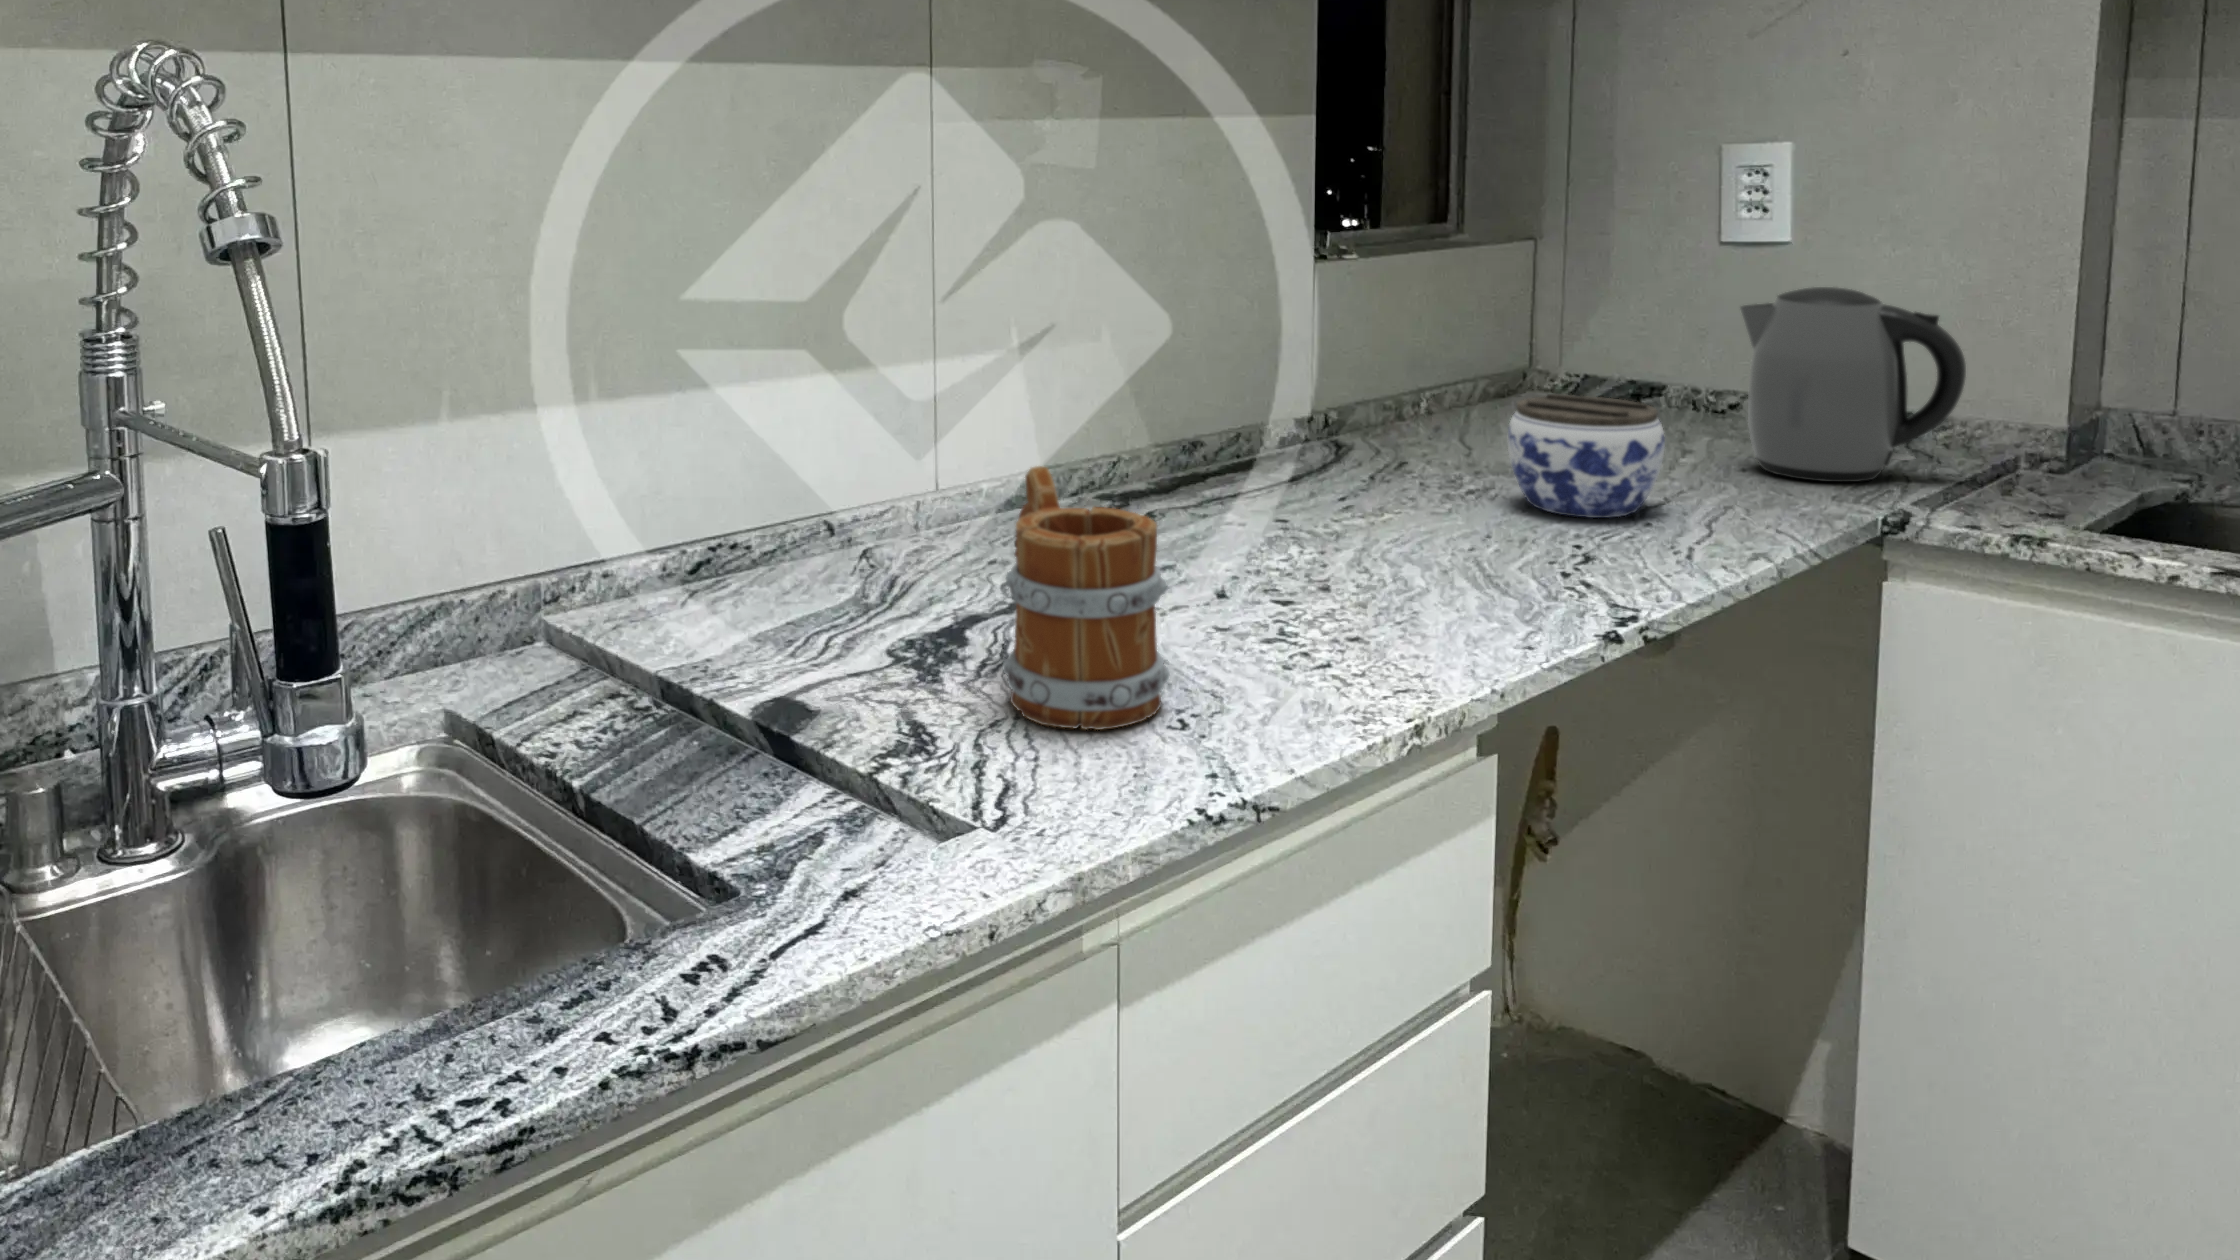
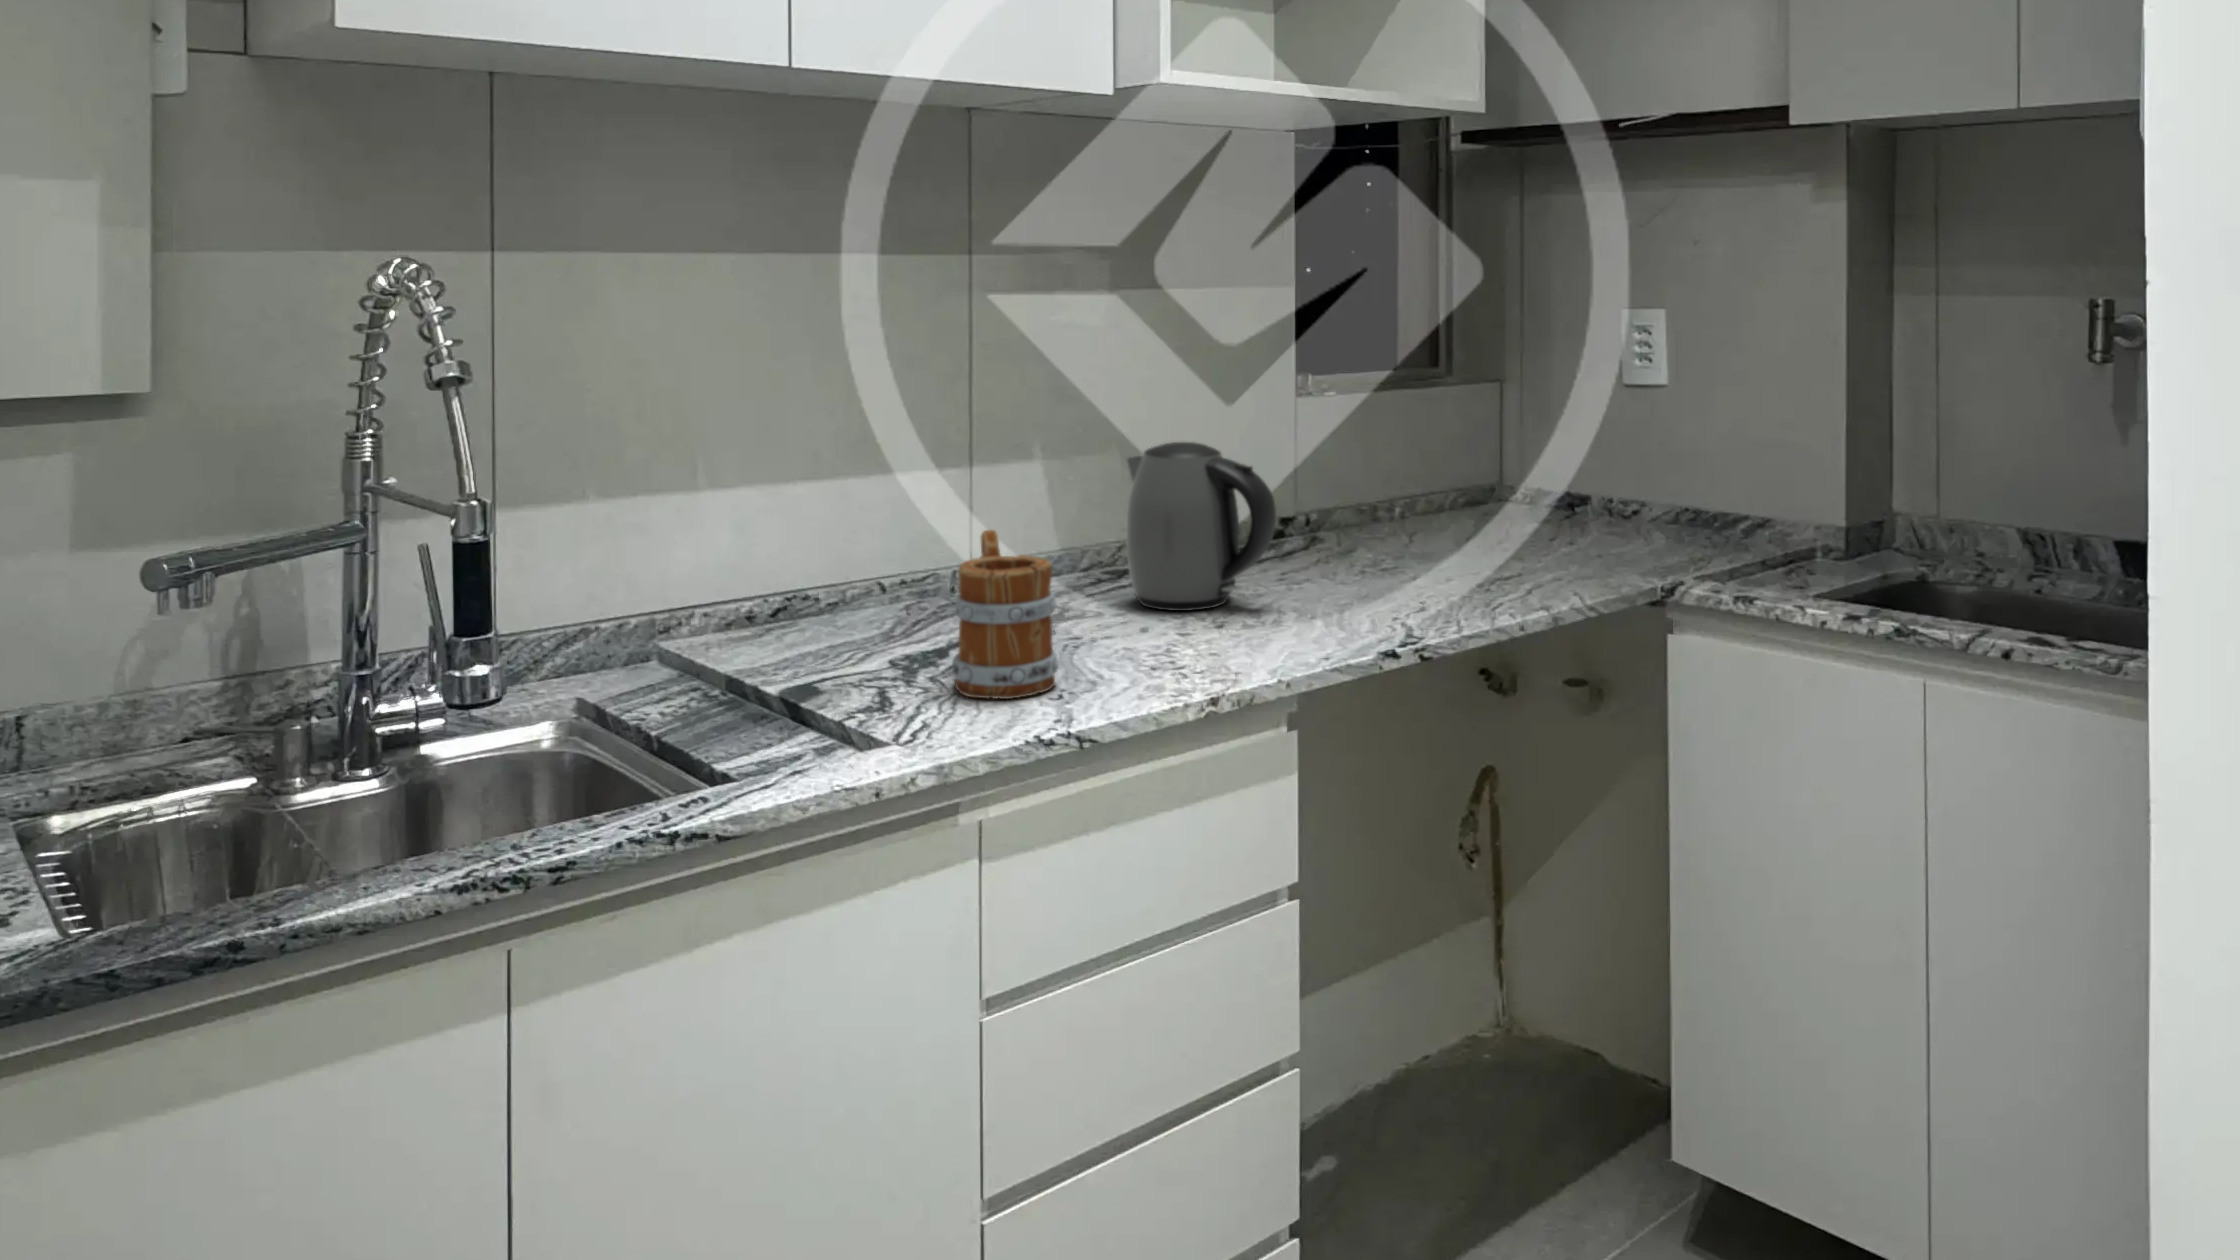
kettle: present [1740,287,1966,482] -> present [1127,442,1276,611]
jar: present [1508,394,1665,518] -> none [1404,494,1511,584]

